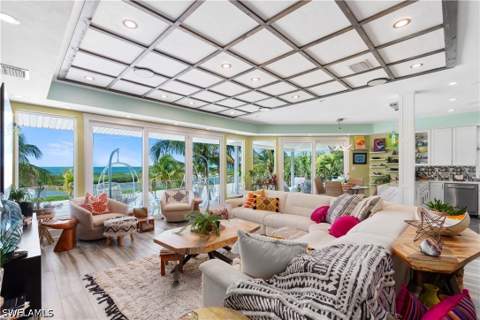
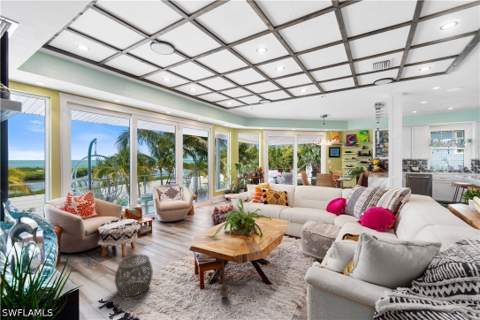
woven basket: none [100,243,131,274] -> present [115,255,153,297]

